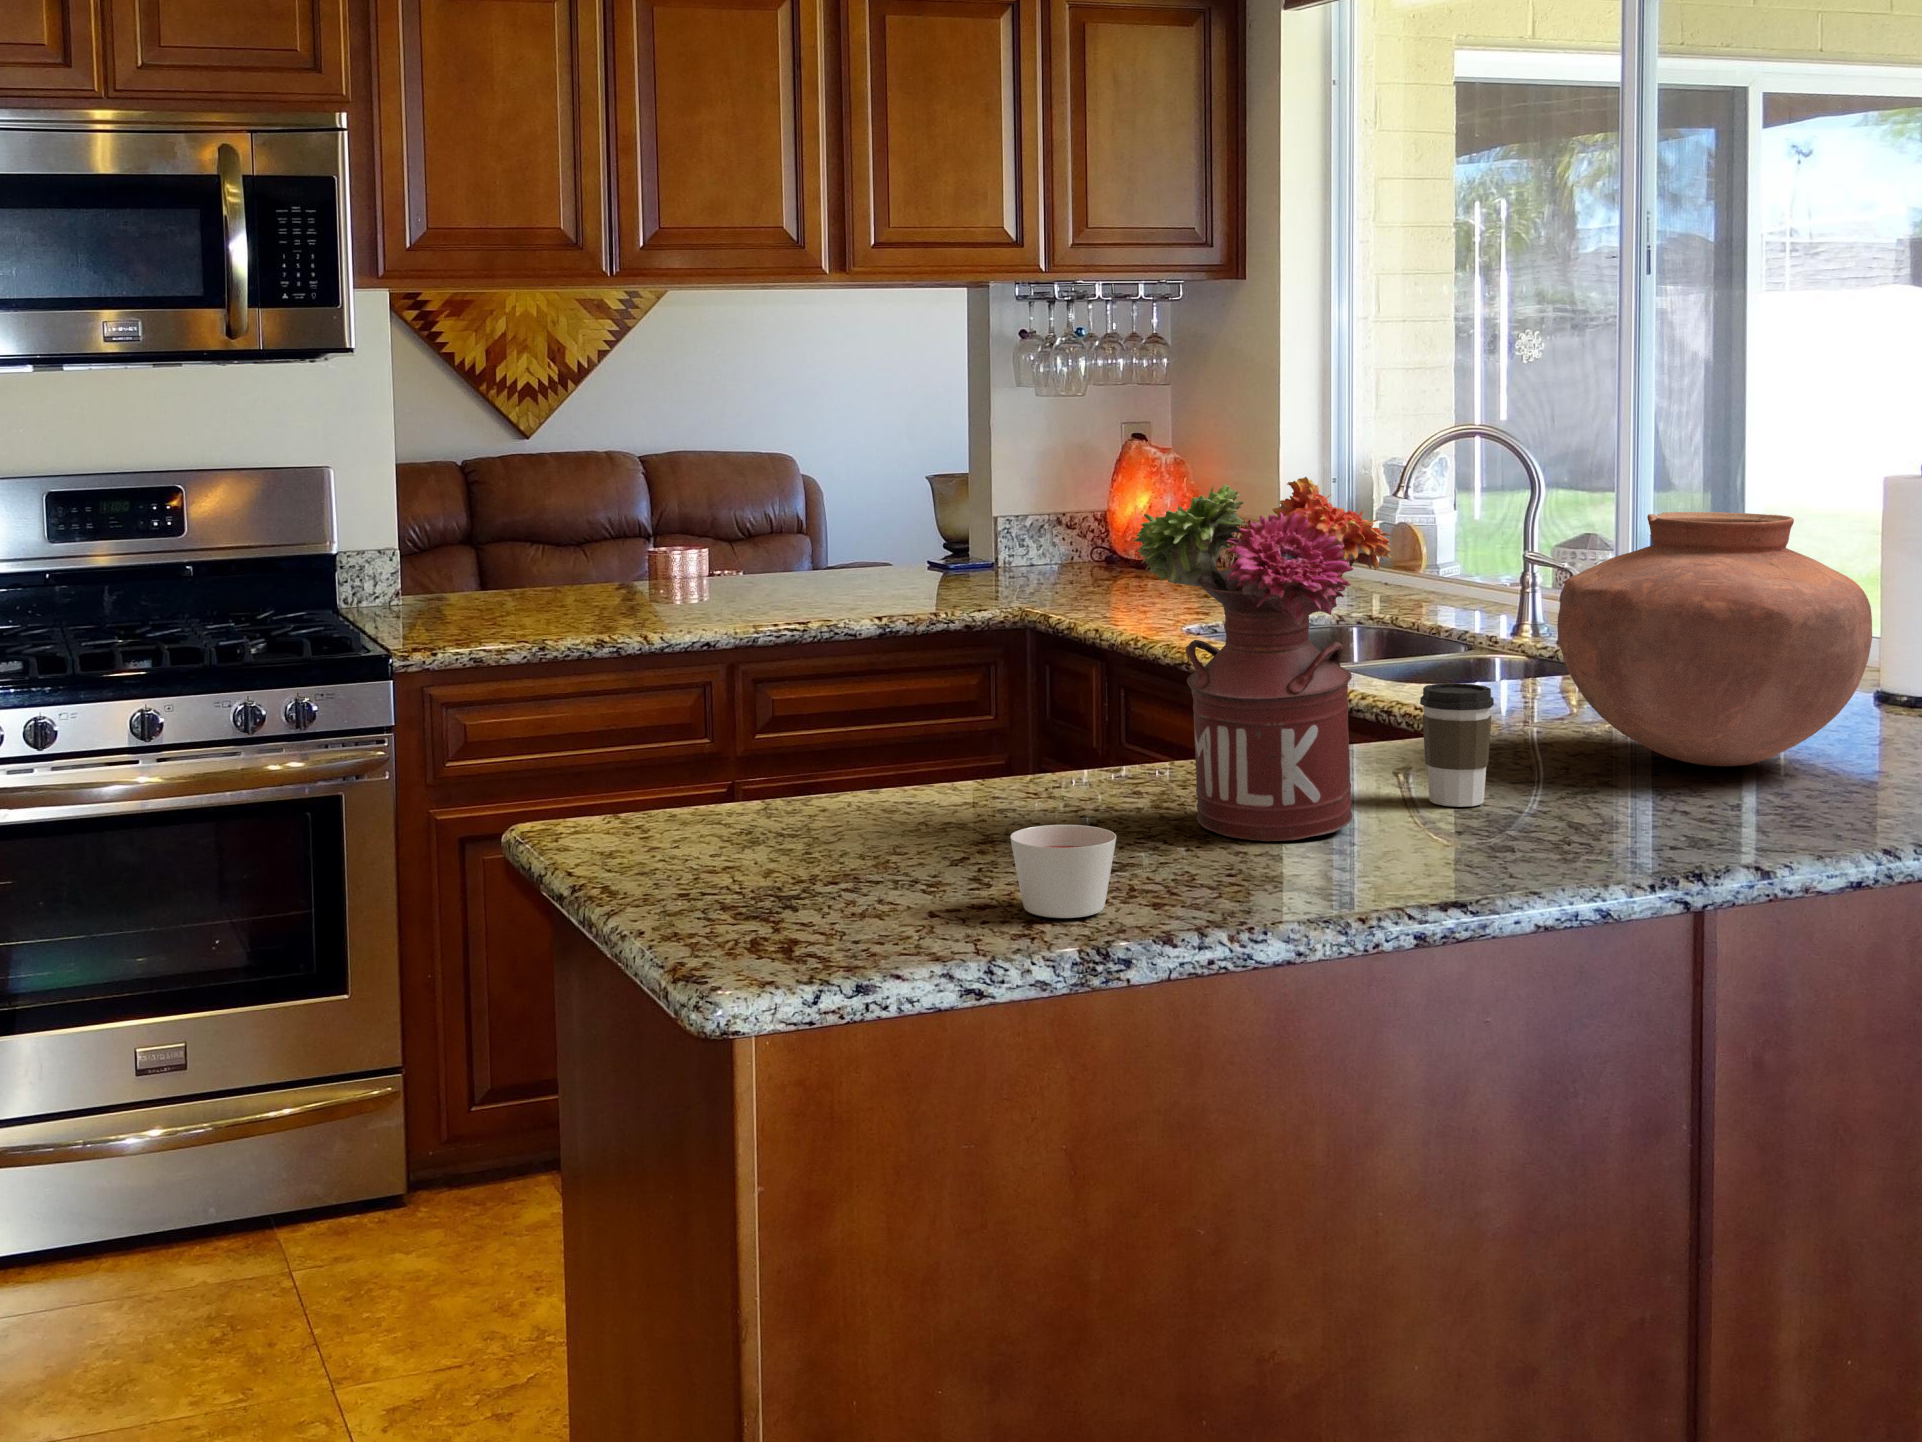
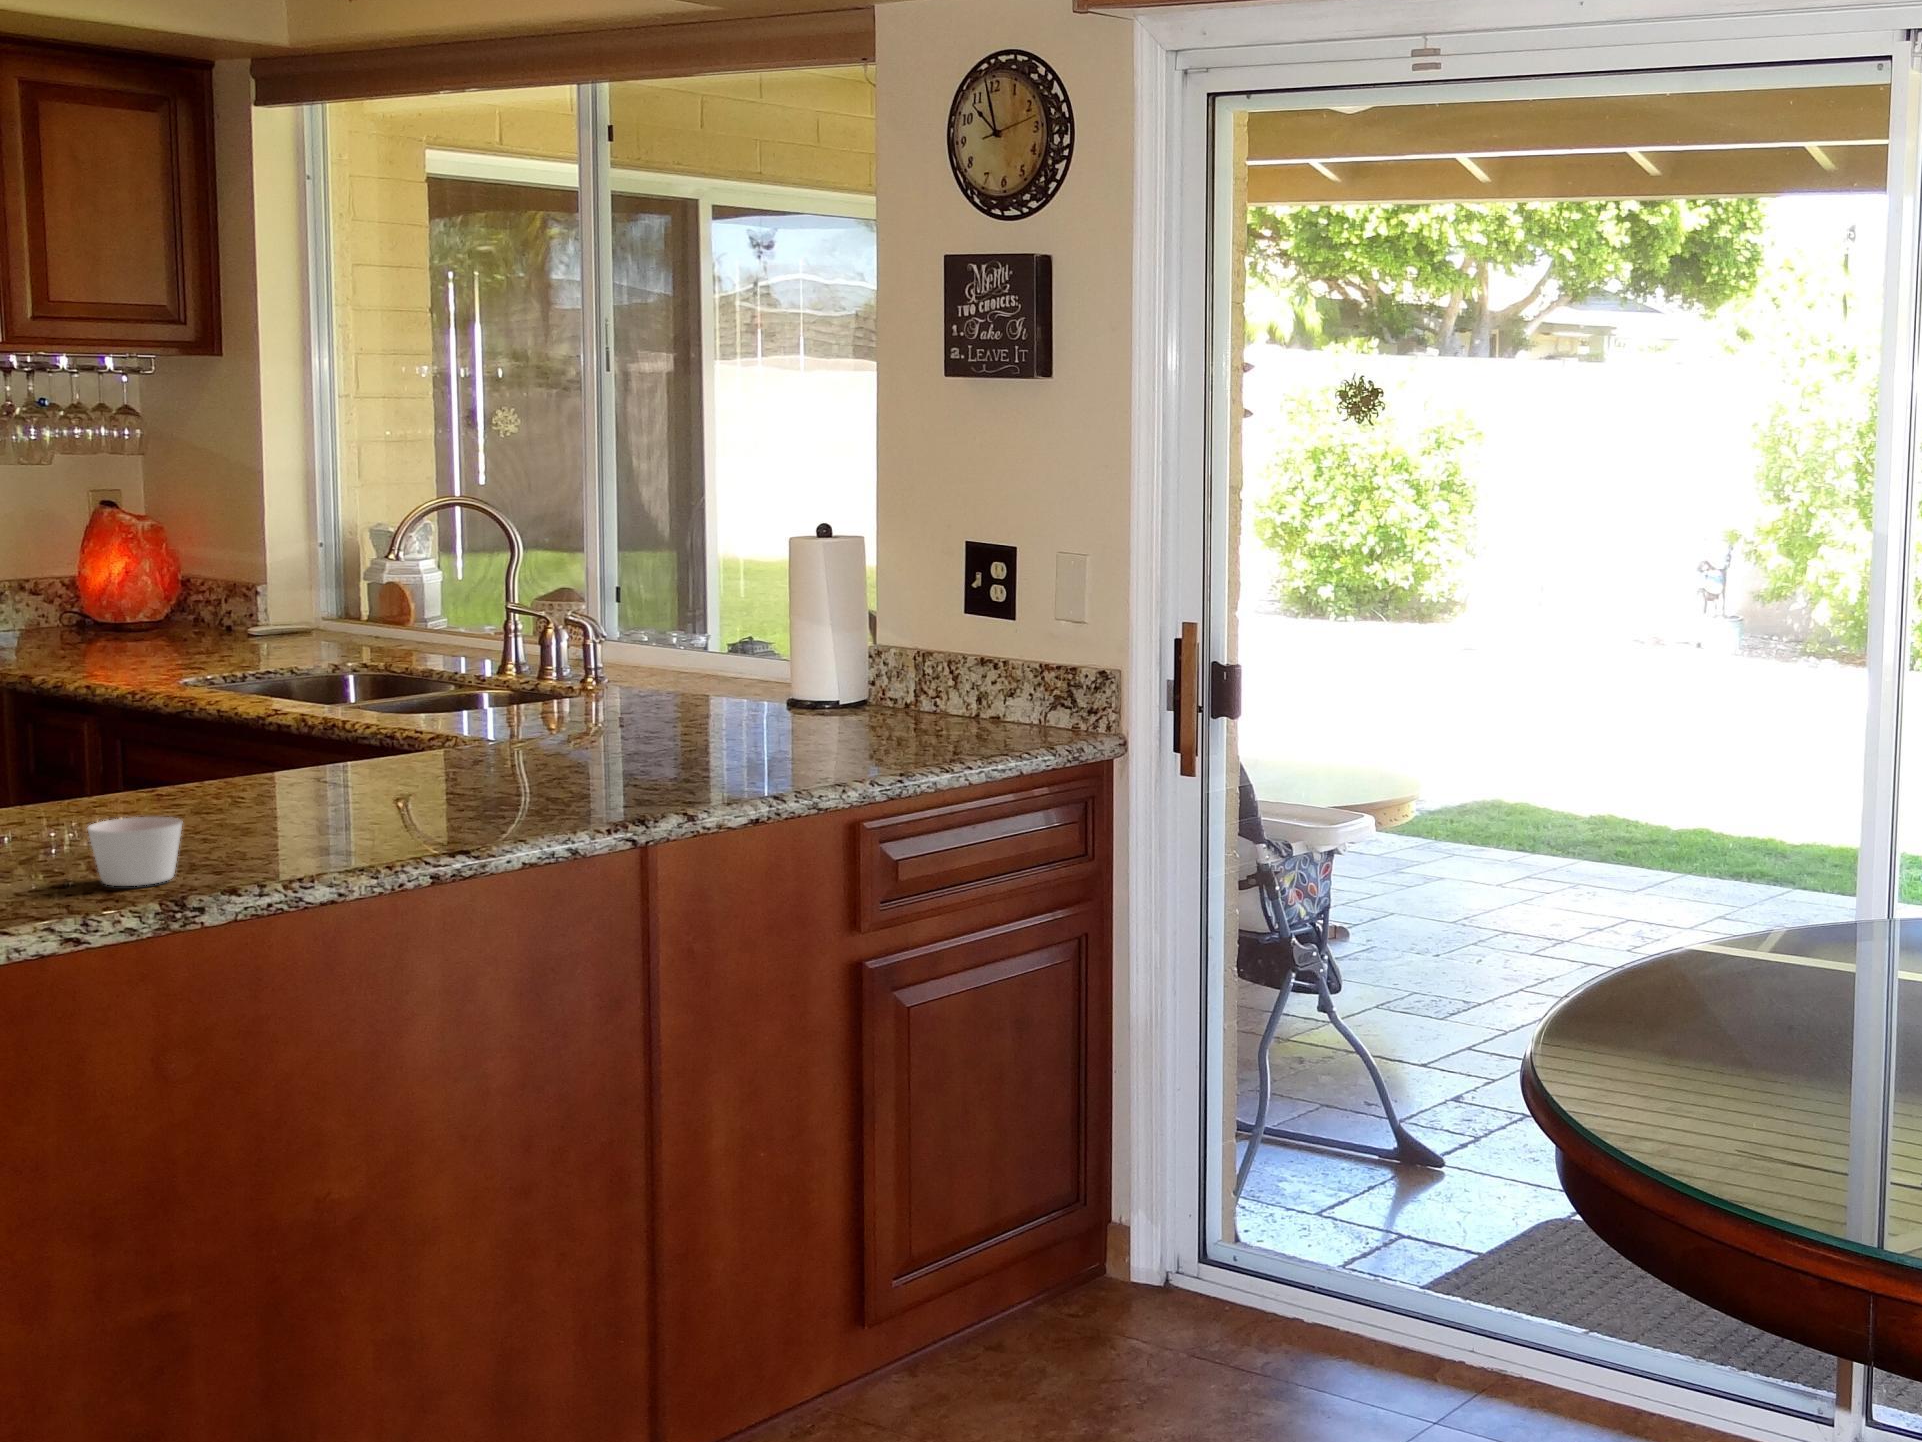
flower arrangement: present [1134,477,1392,841] -> none [171,543,399,828]
vase: present [1557,512,1872,766] -> none [537,567,774,756]
coffee cup: present [1420,683,1494,807] -> none [425,702,486,795]

